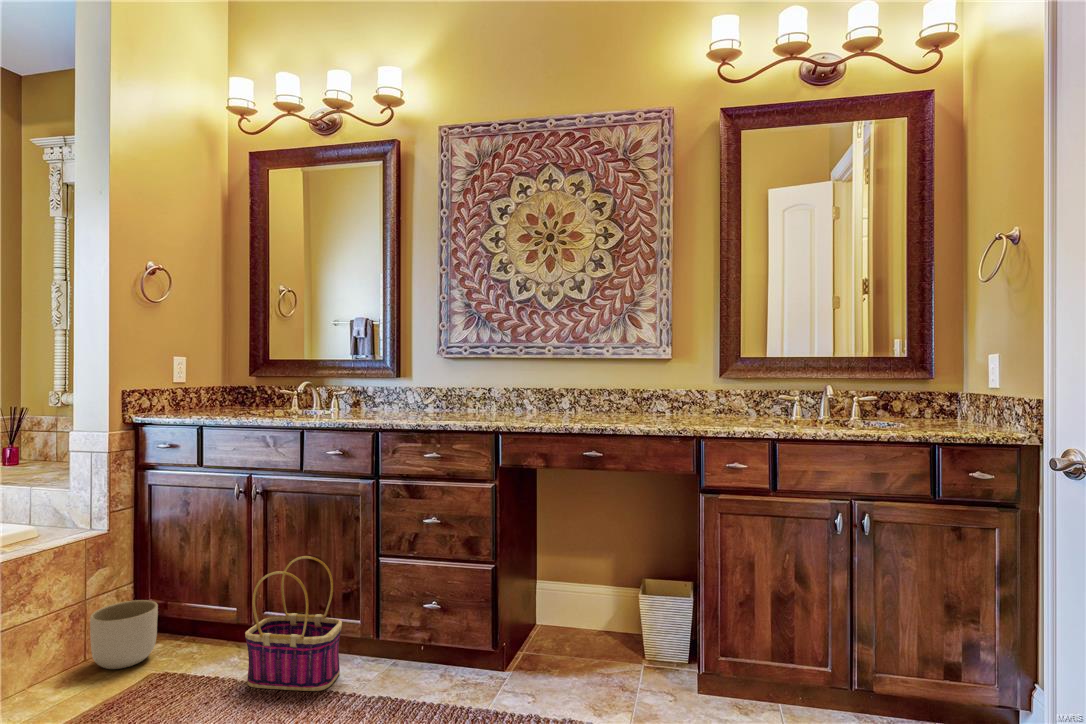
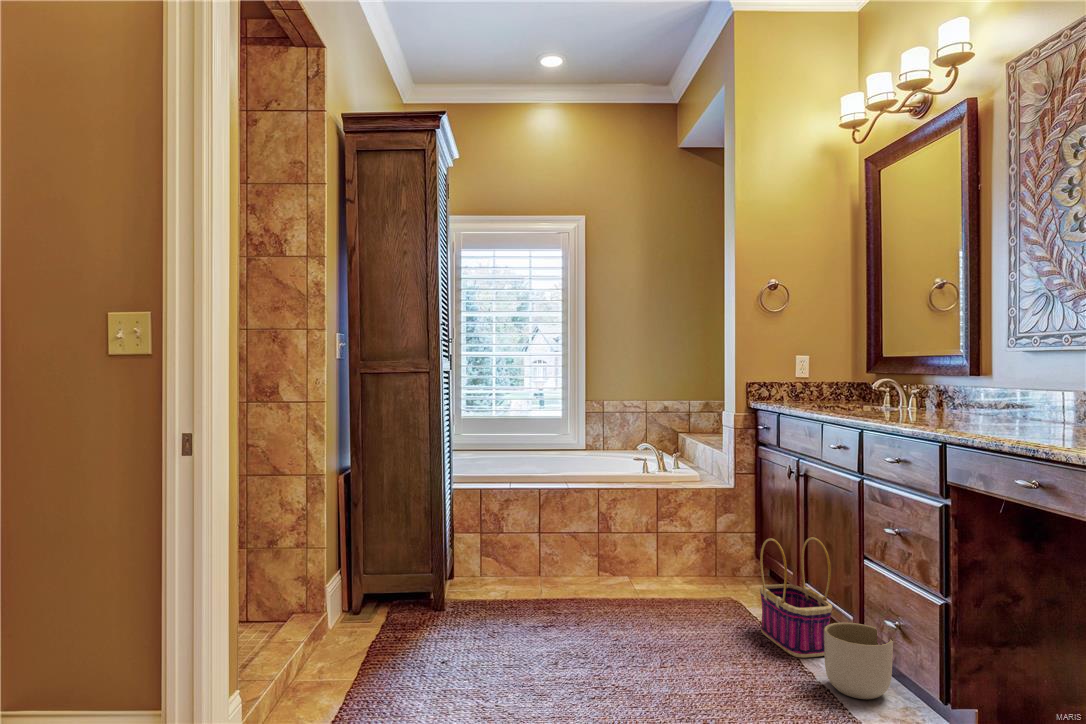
planter: present [90,600,158,669] -> present [824,623,893,699]

